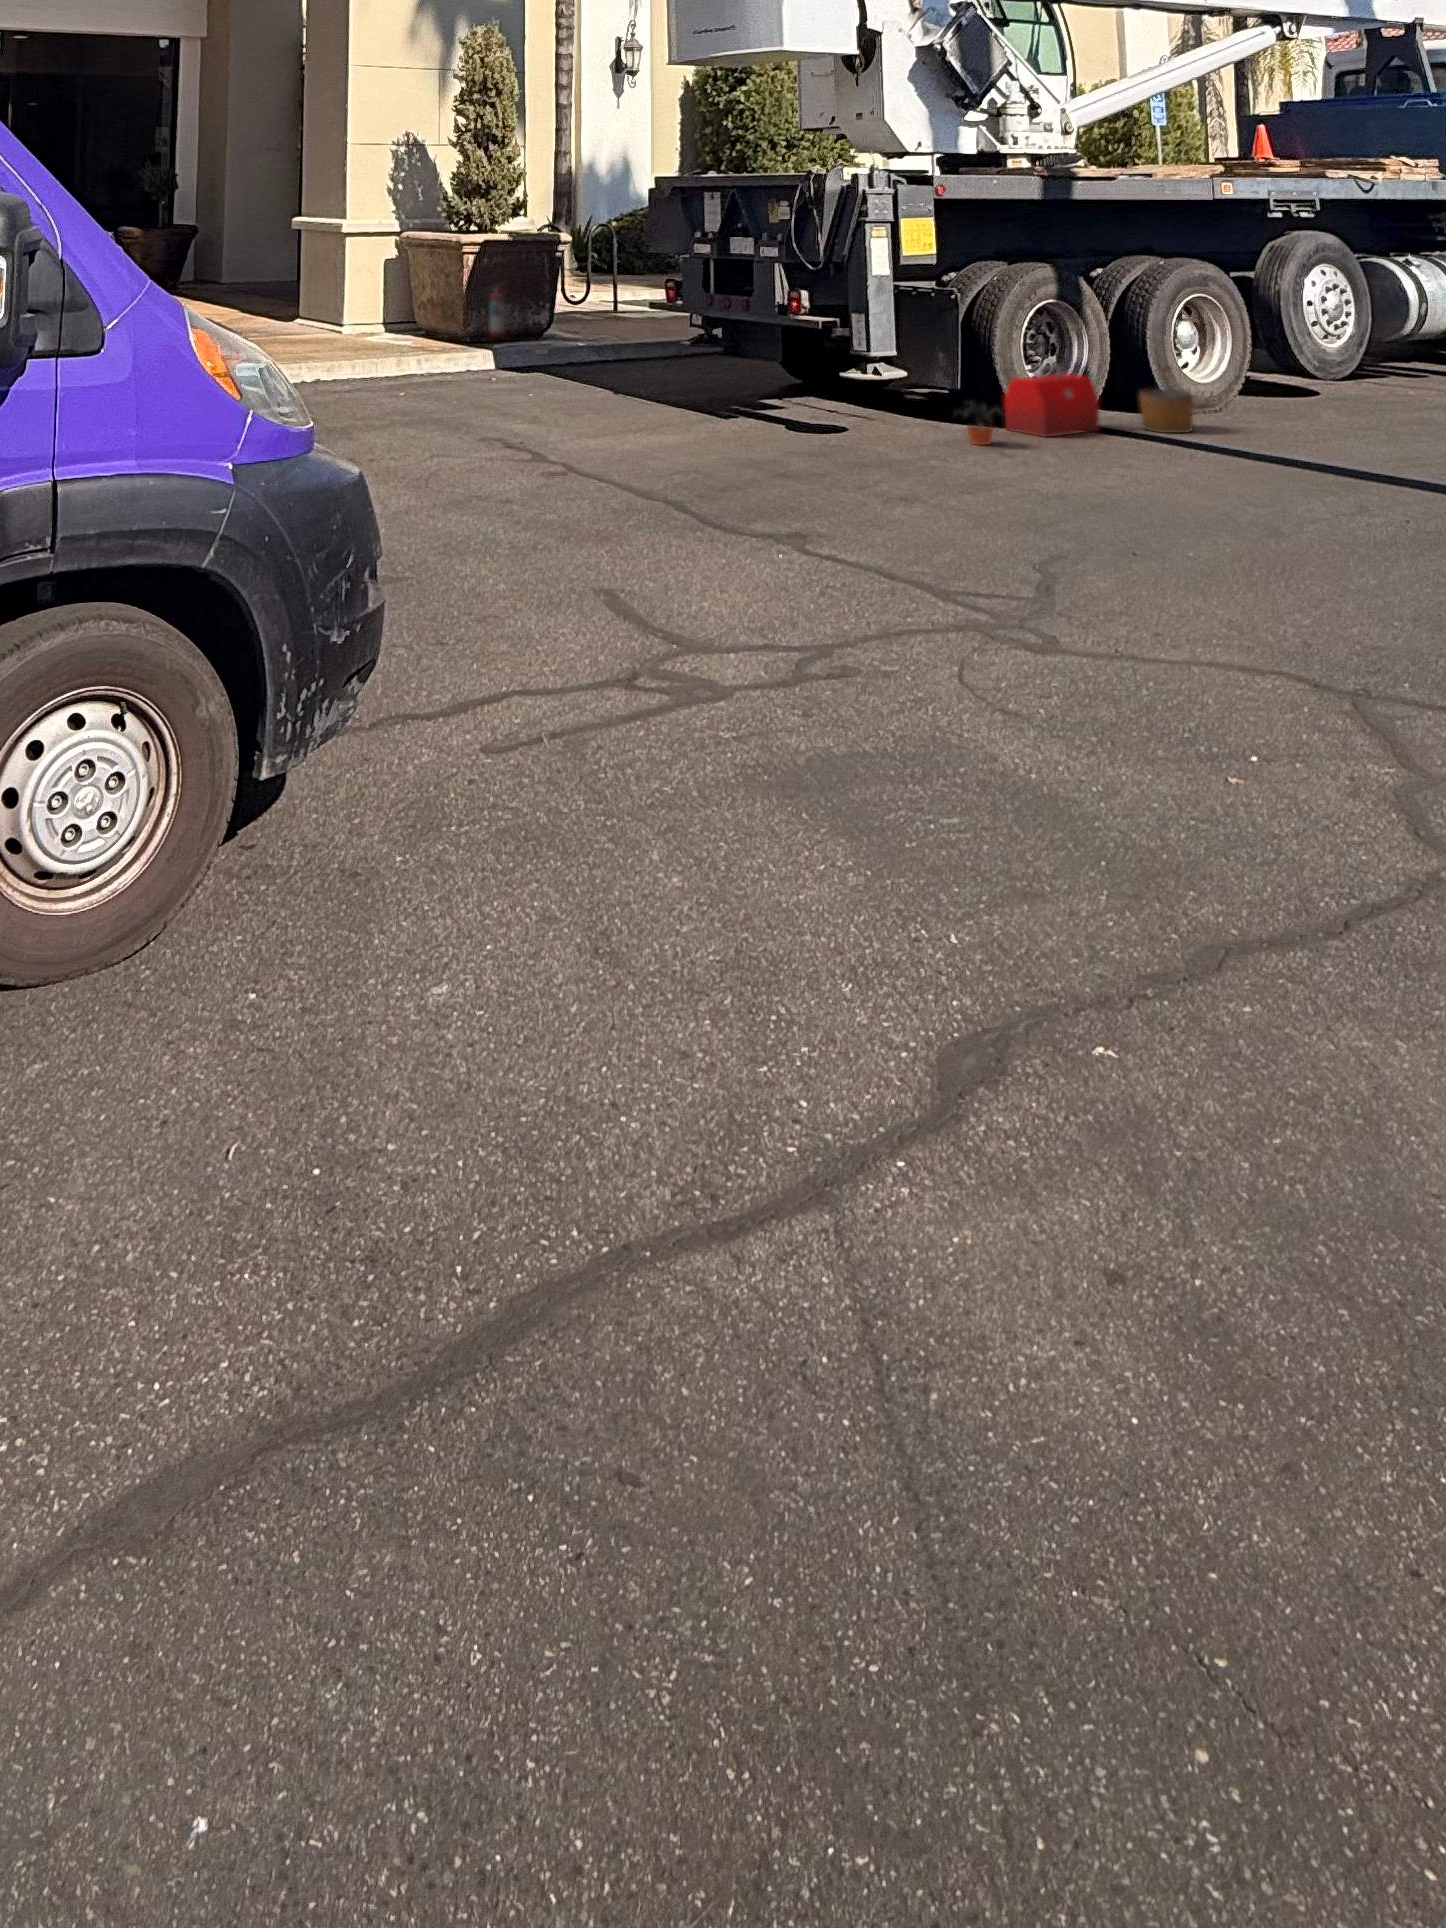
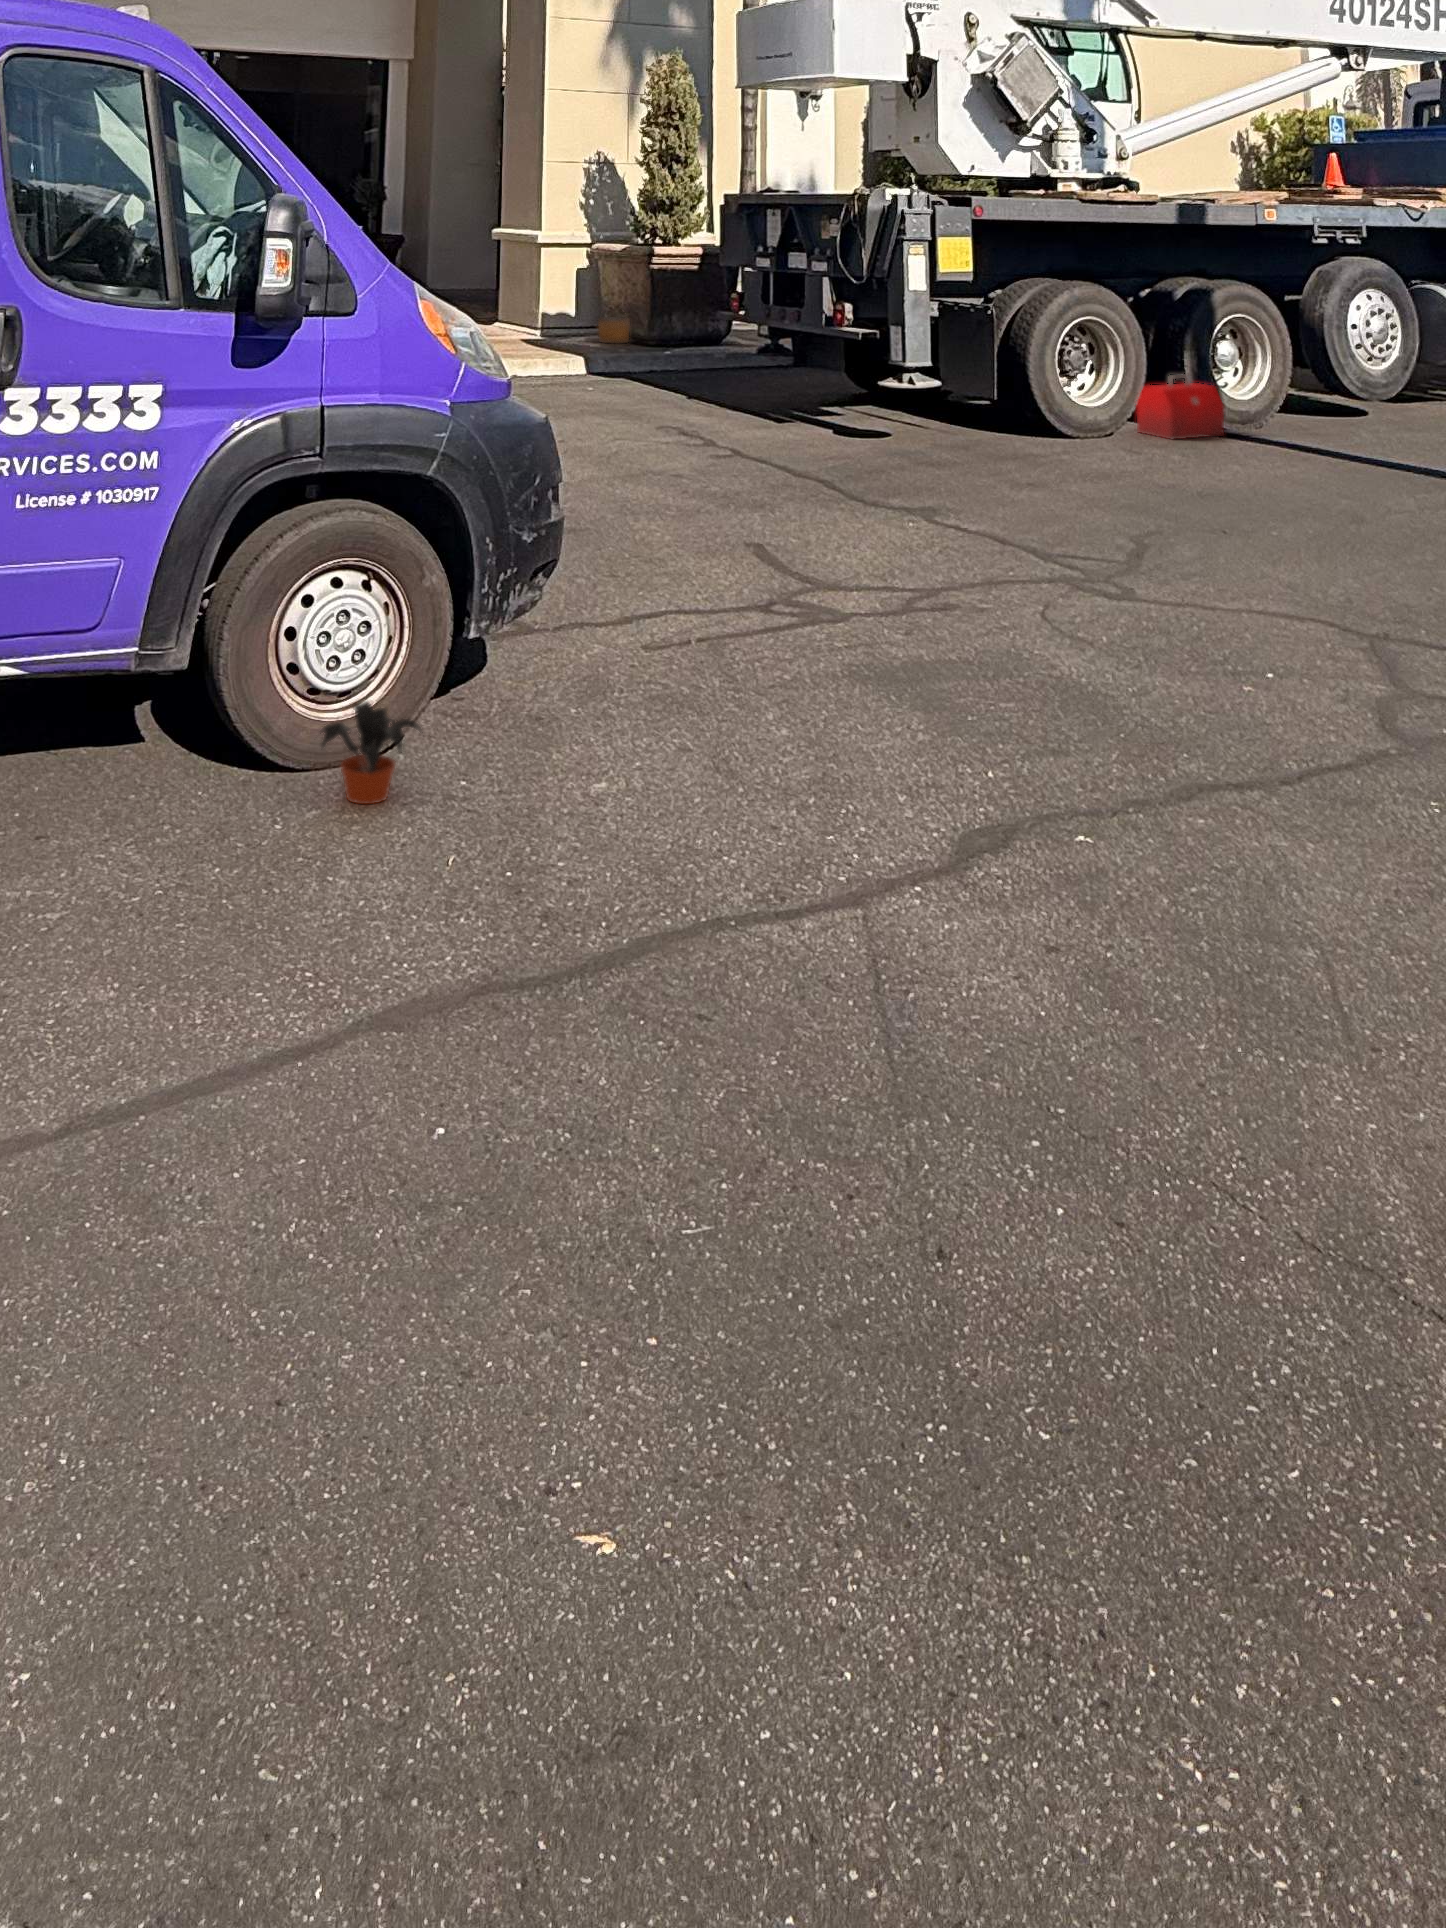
fire extinguisher: present [488,284,505,338] -> none [670,295,693,345]
bucket: present [1140,367,1193,433] -> present [598,317,630,344]
potted plant: present [962,402,1005,445] -> present [320,701,421,804]

